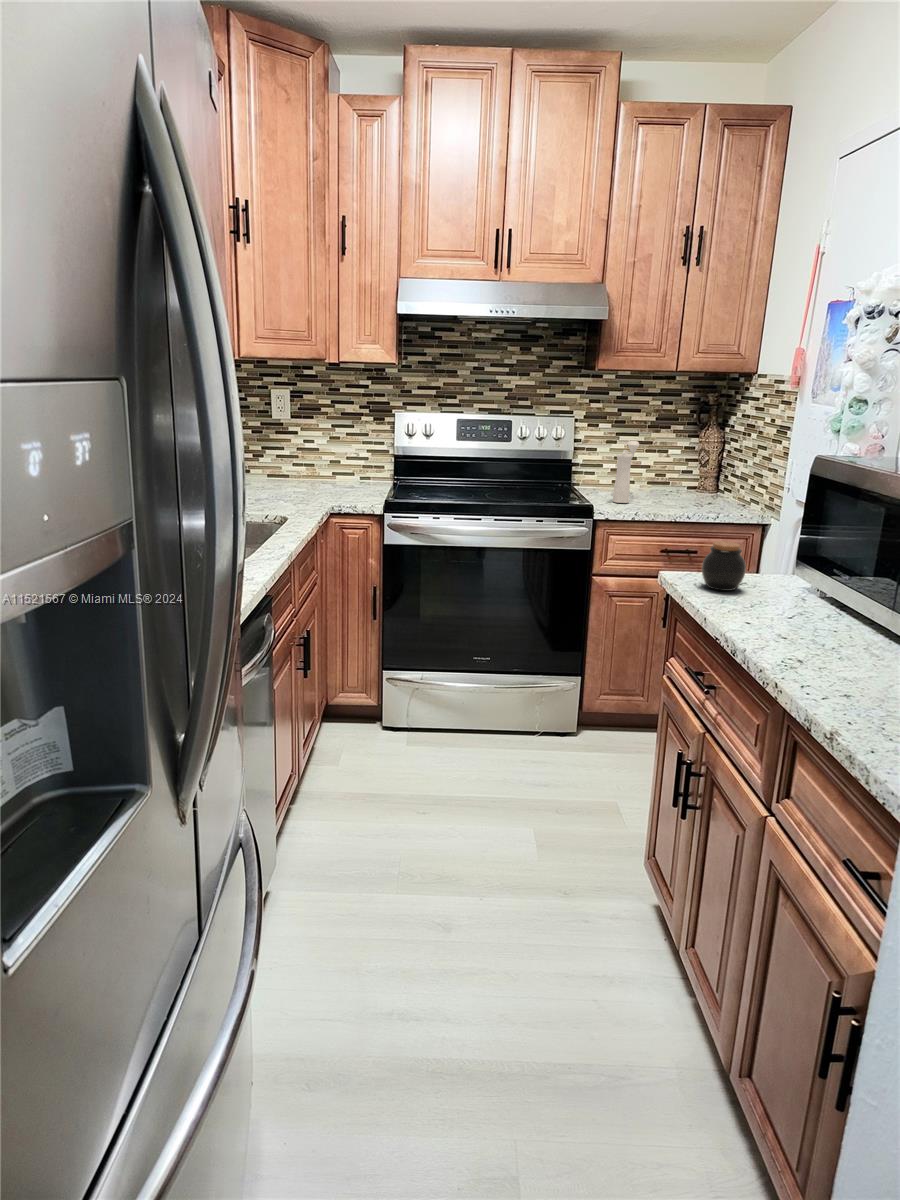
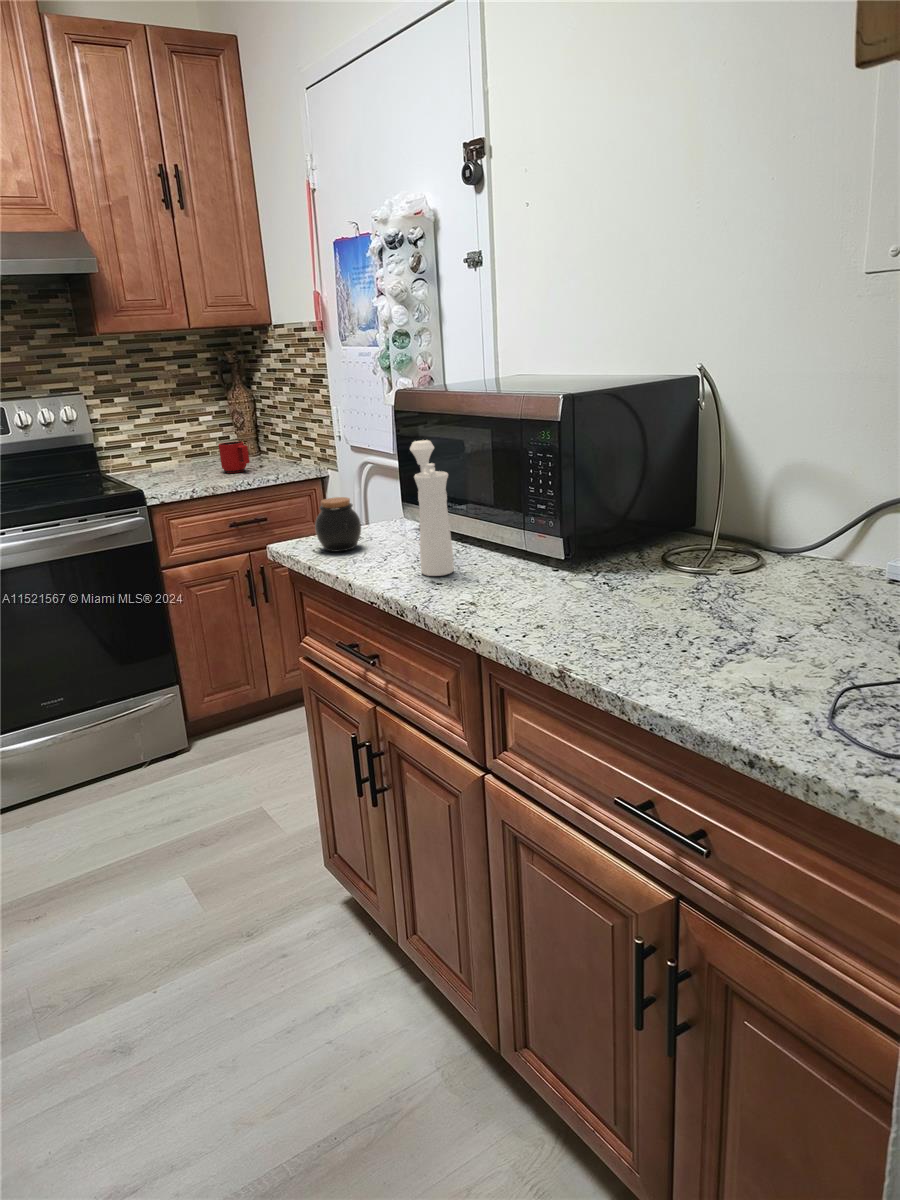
pepper mill: present [613,441,639,503] -> present [410,440,454,576]
mug: none [673,476,700,505] -> present [219,442,250,473]

